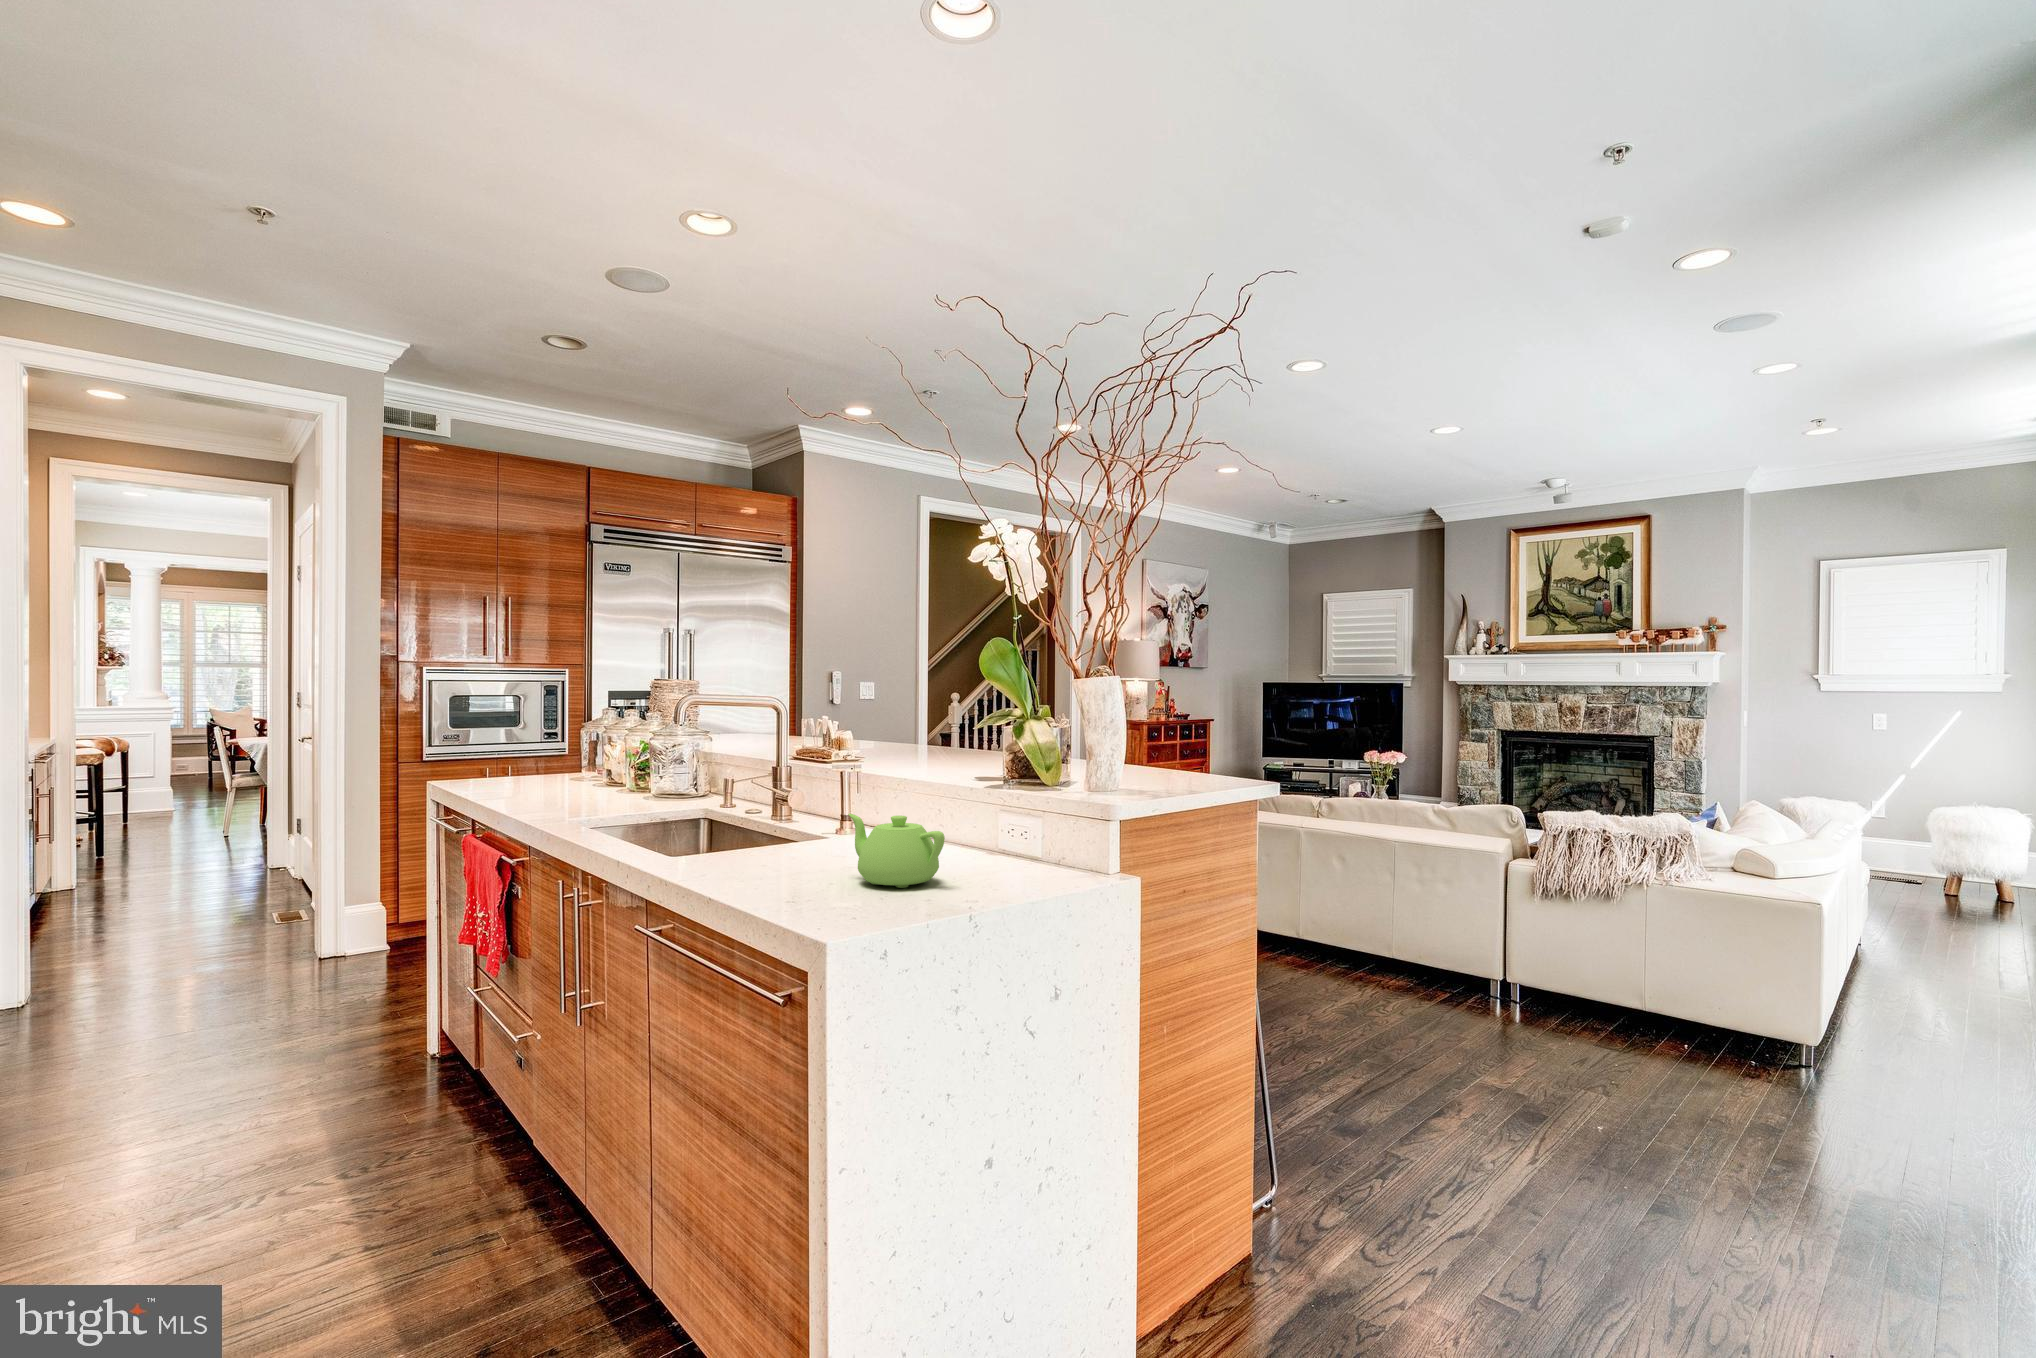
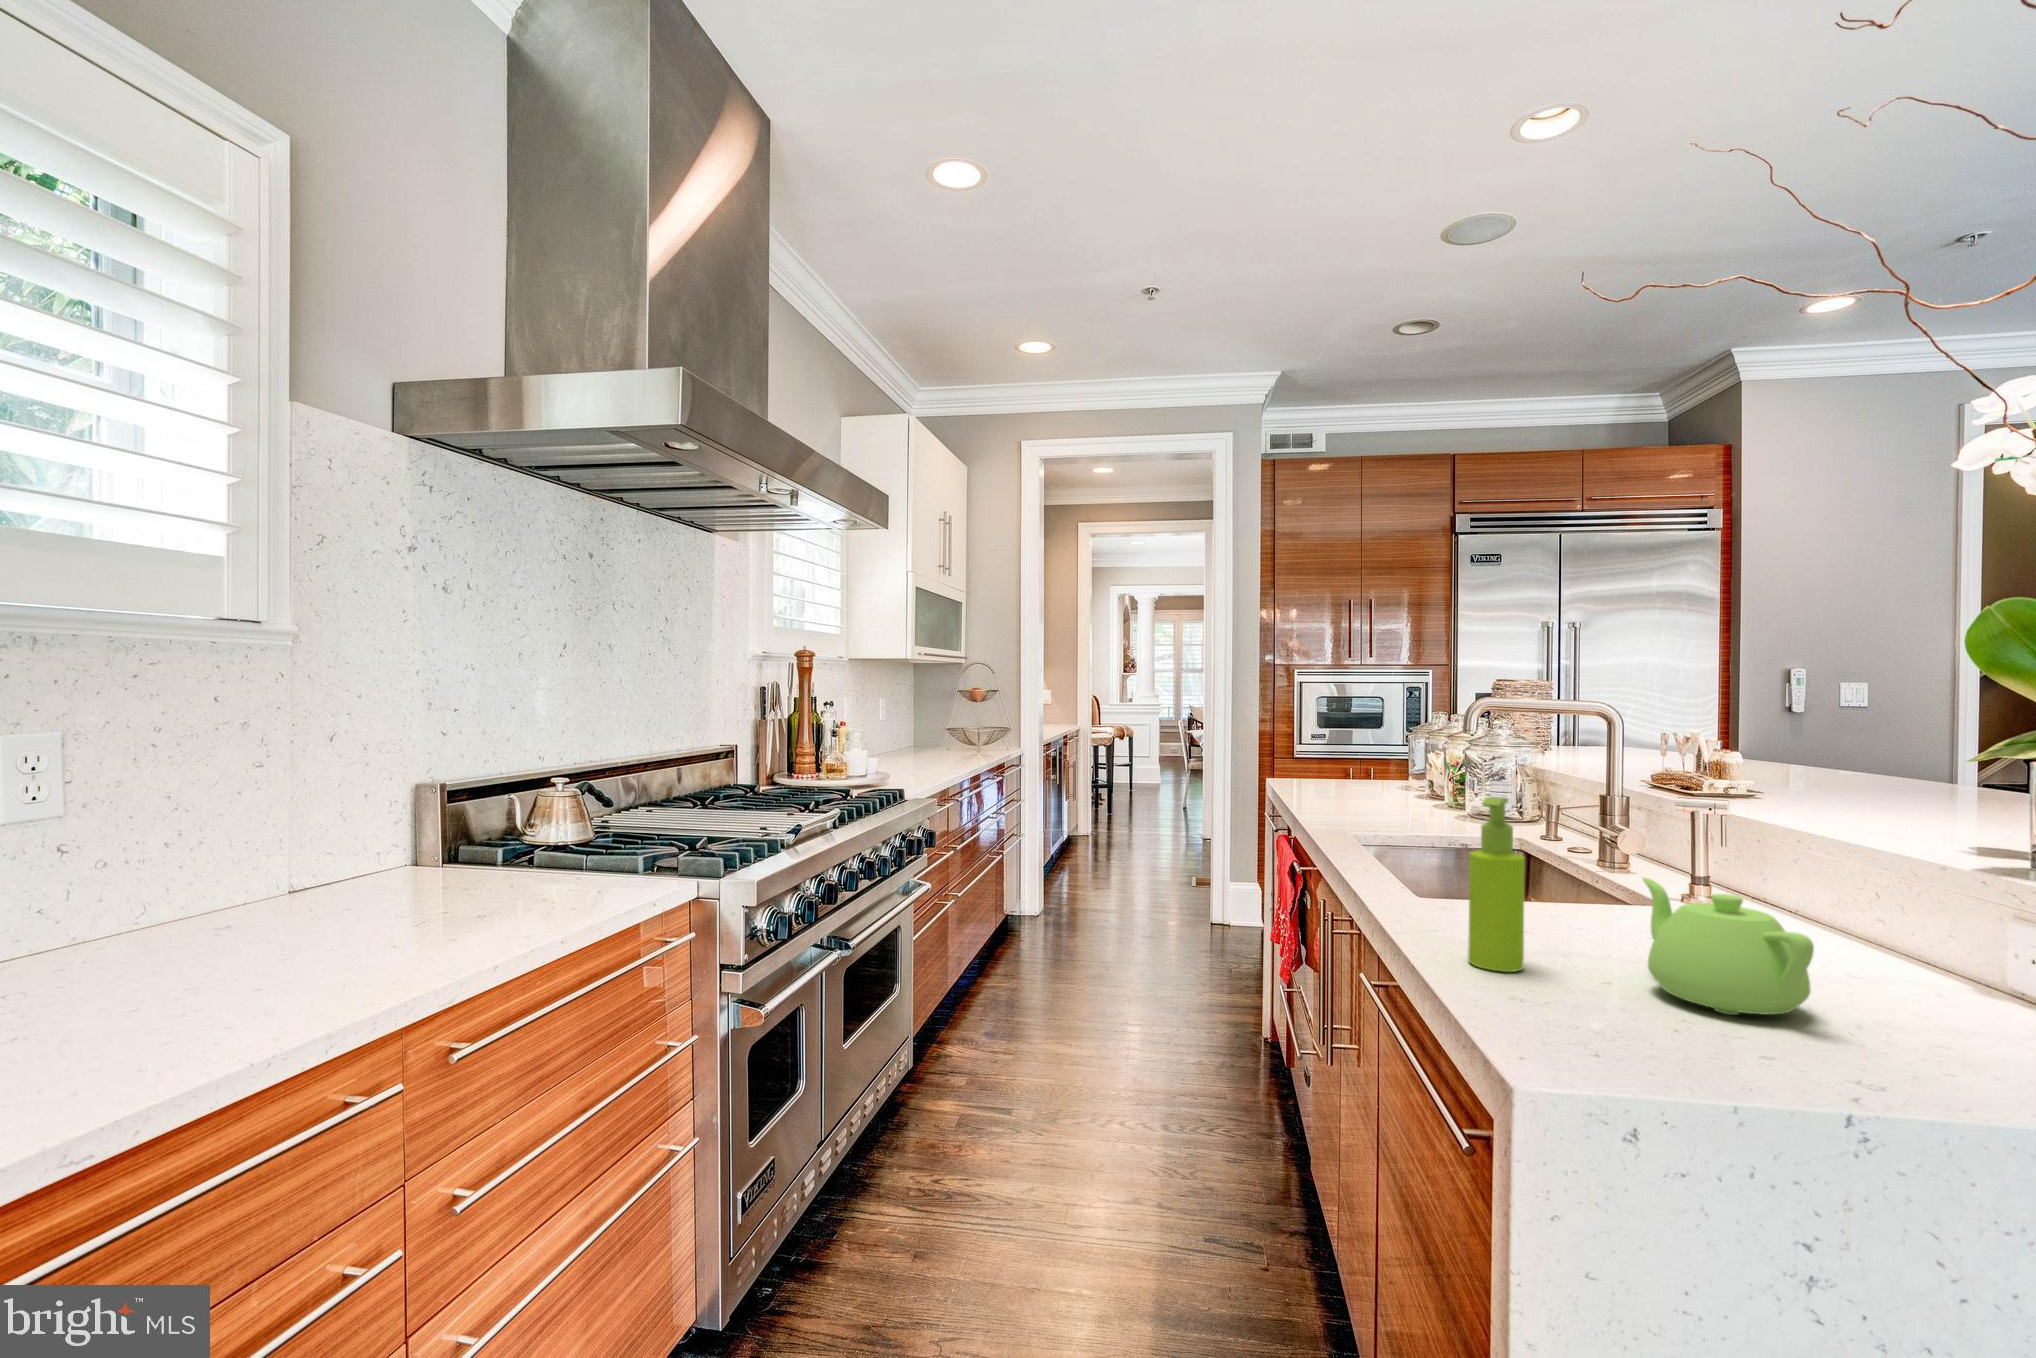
soap dispenser: none [749,768,786,893] -> present [1468,797,1525,972]

